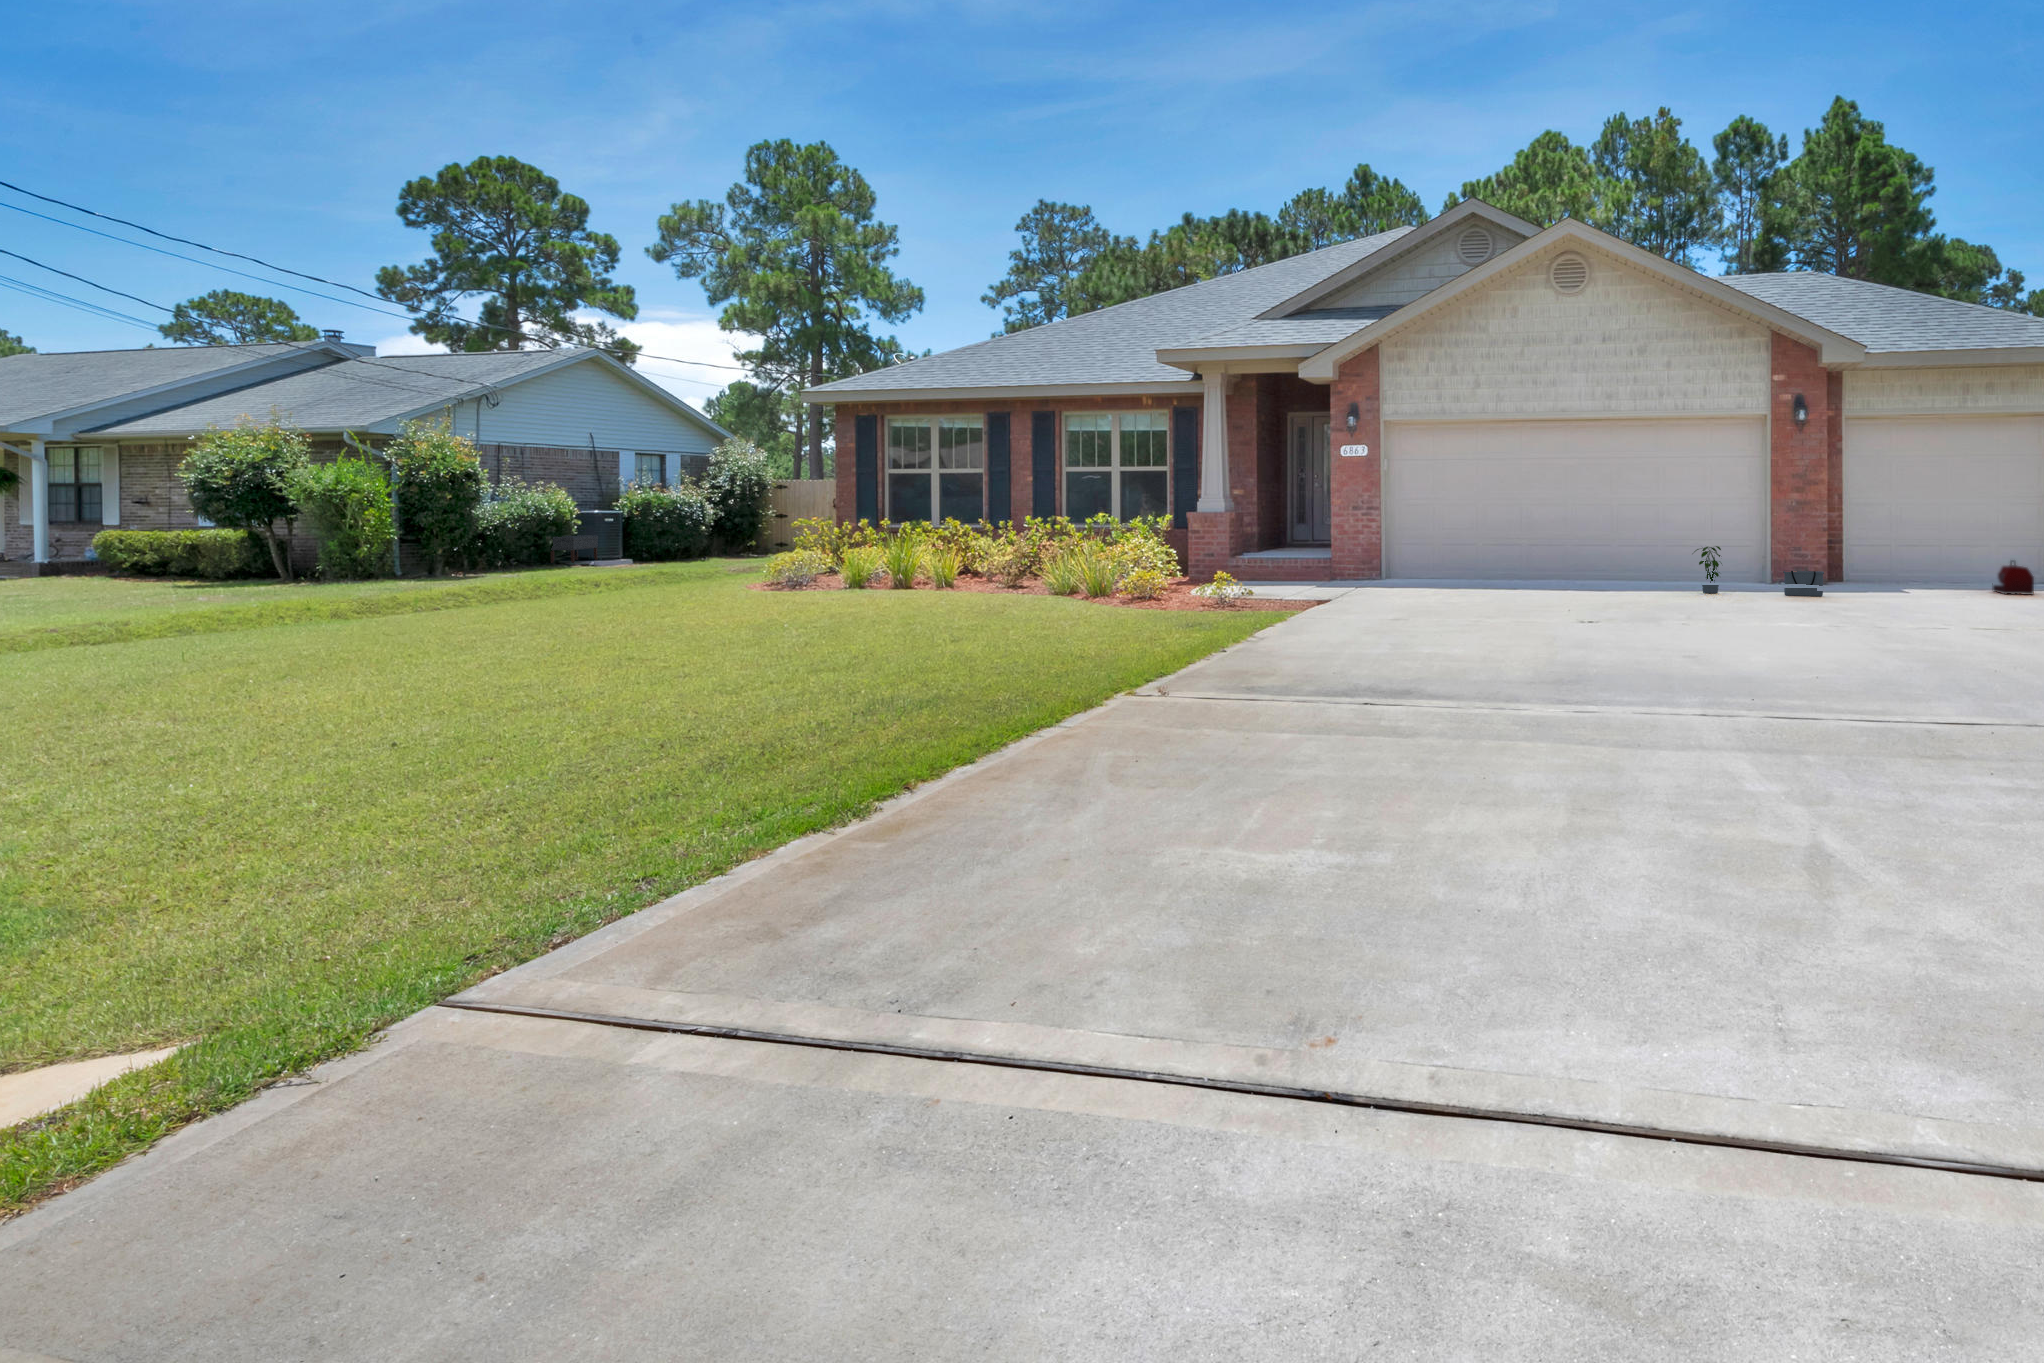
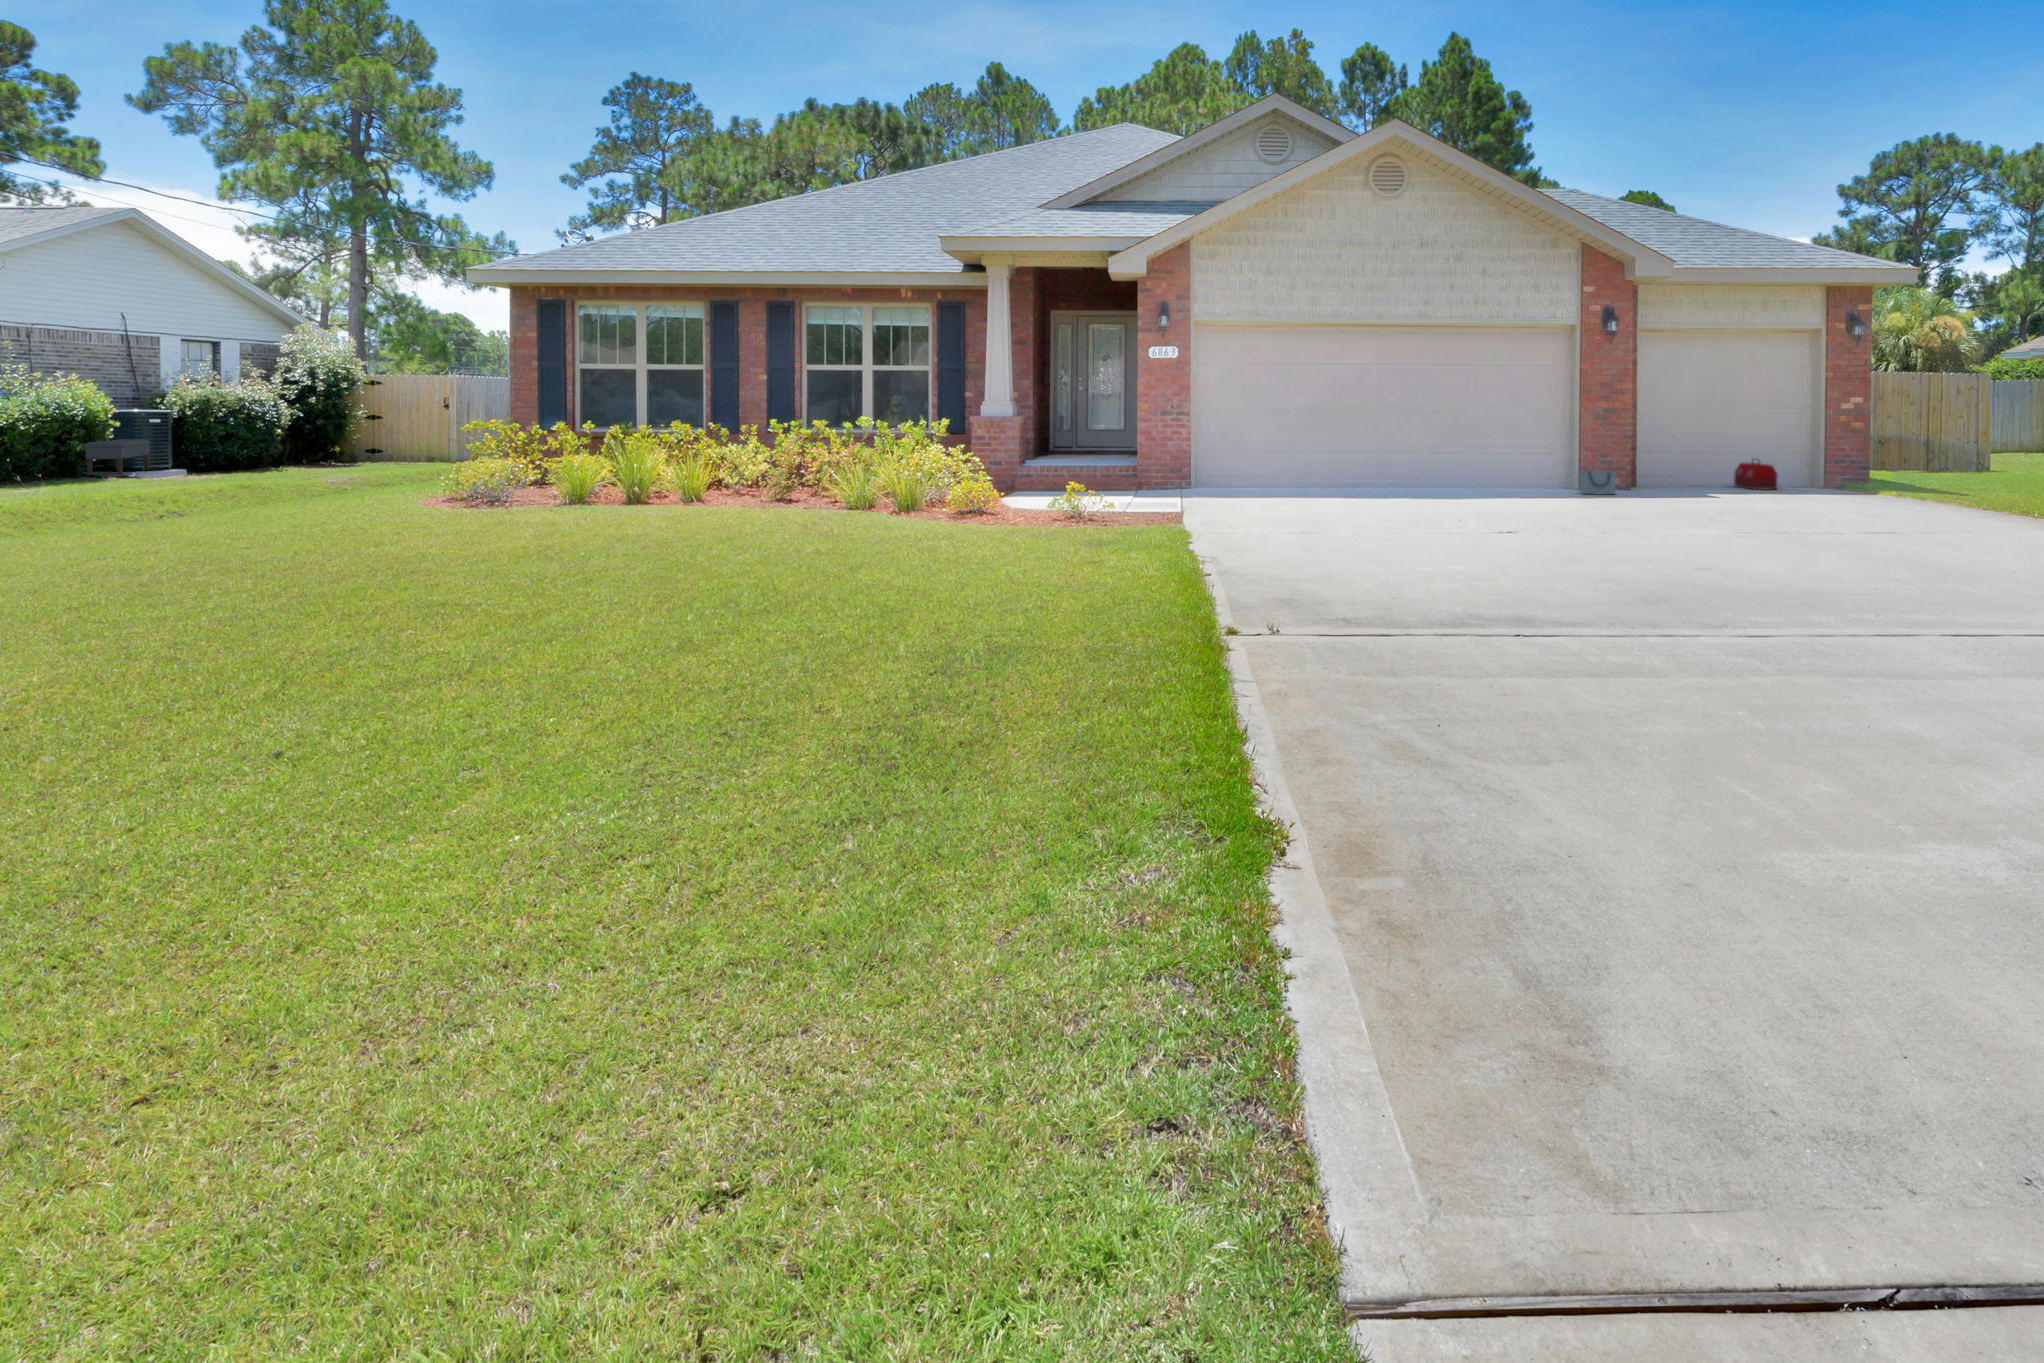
potted plant: present [1694,546,1722,593] -> none [1494,447,1524,493]

